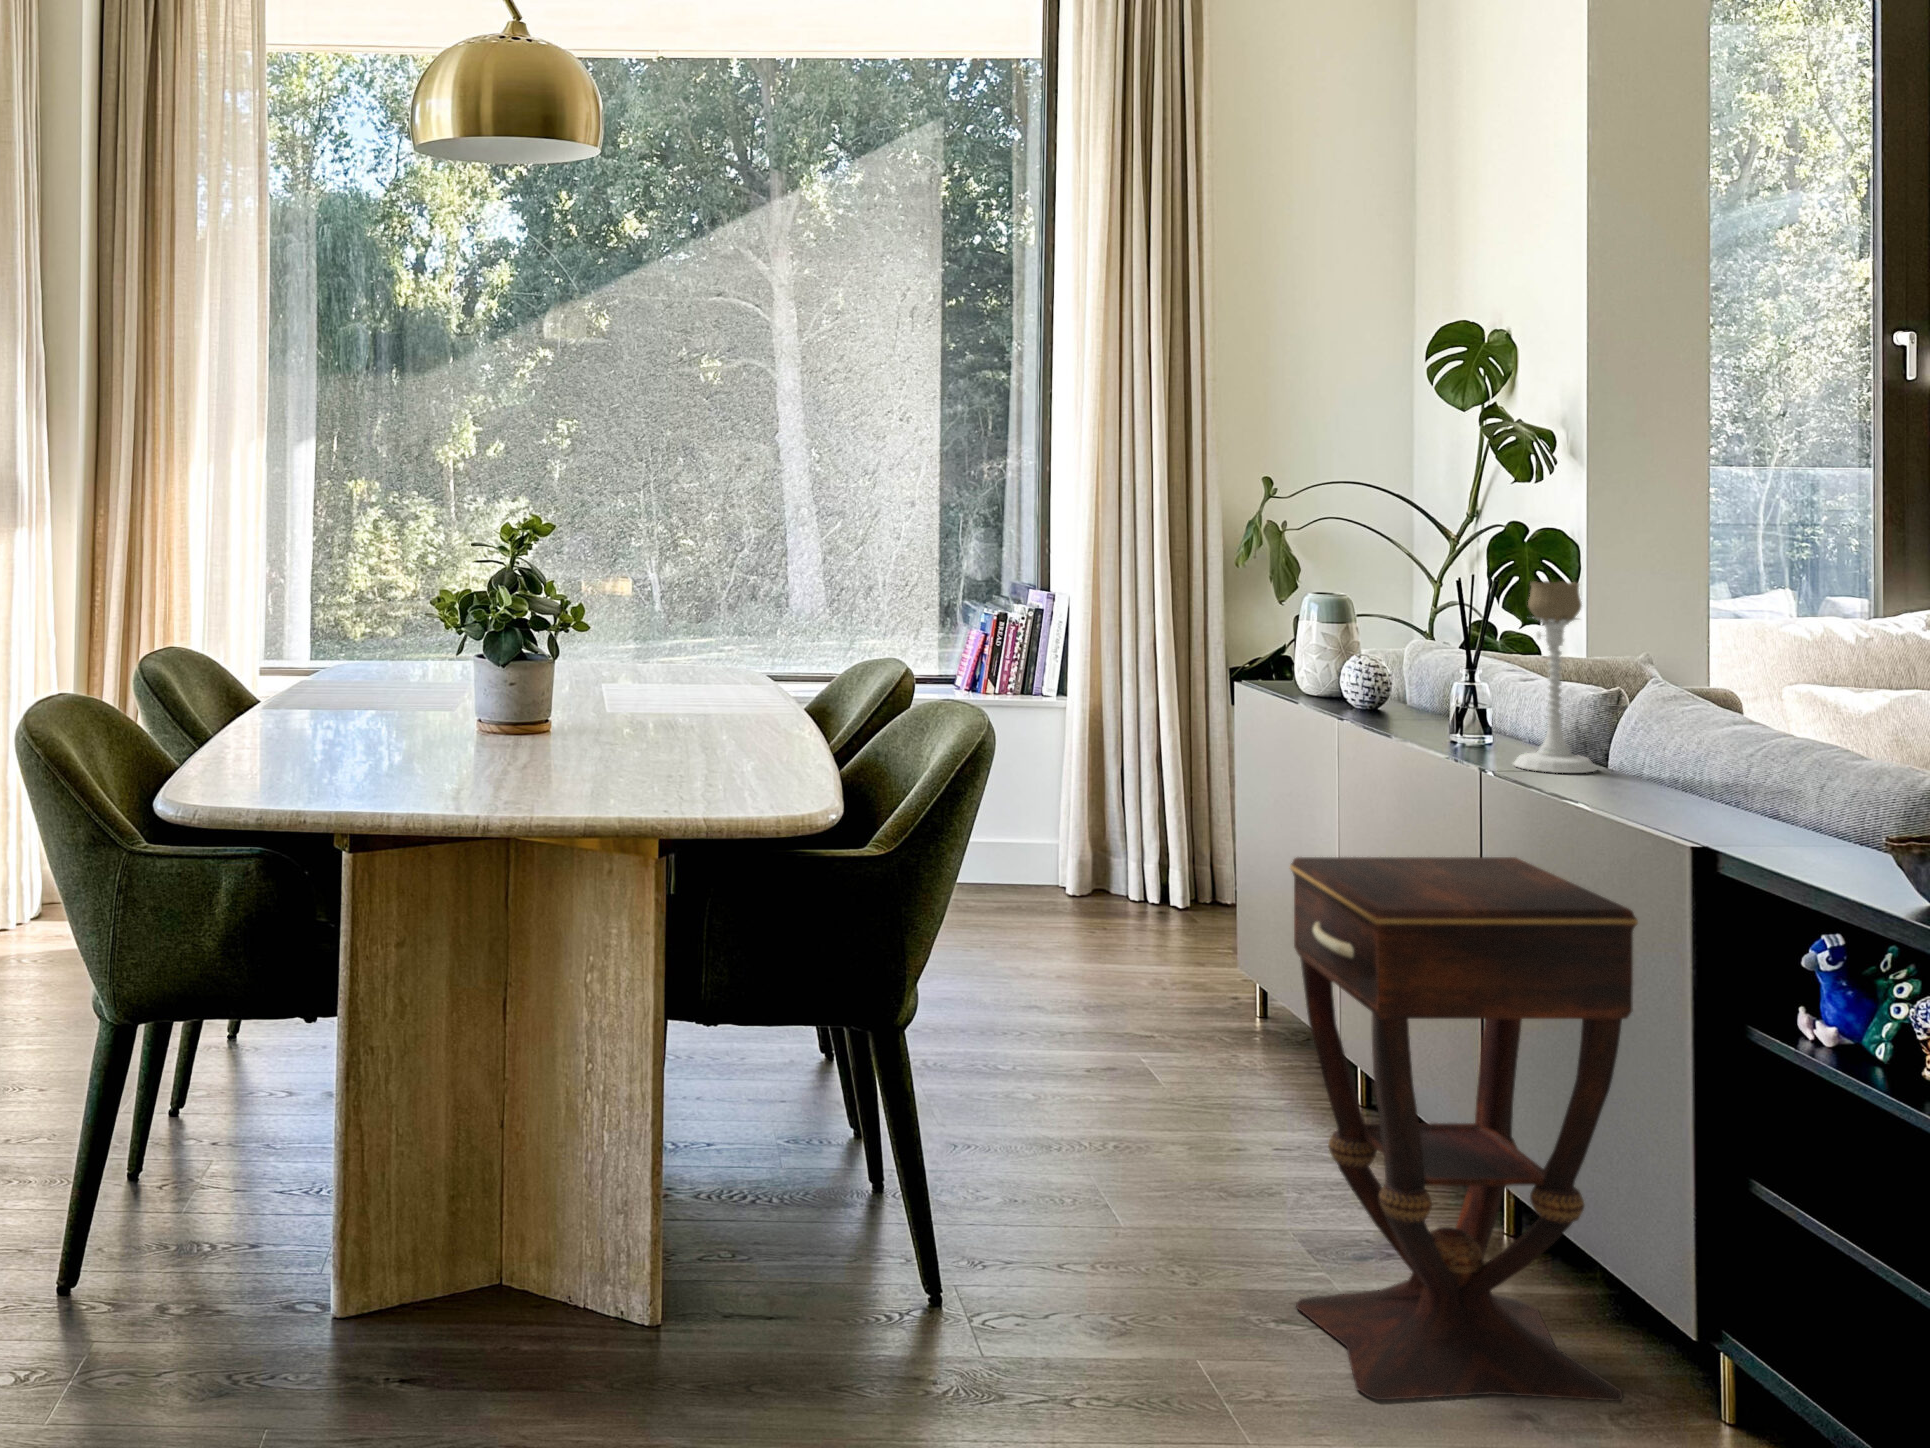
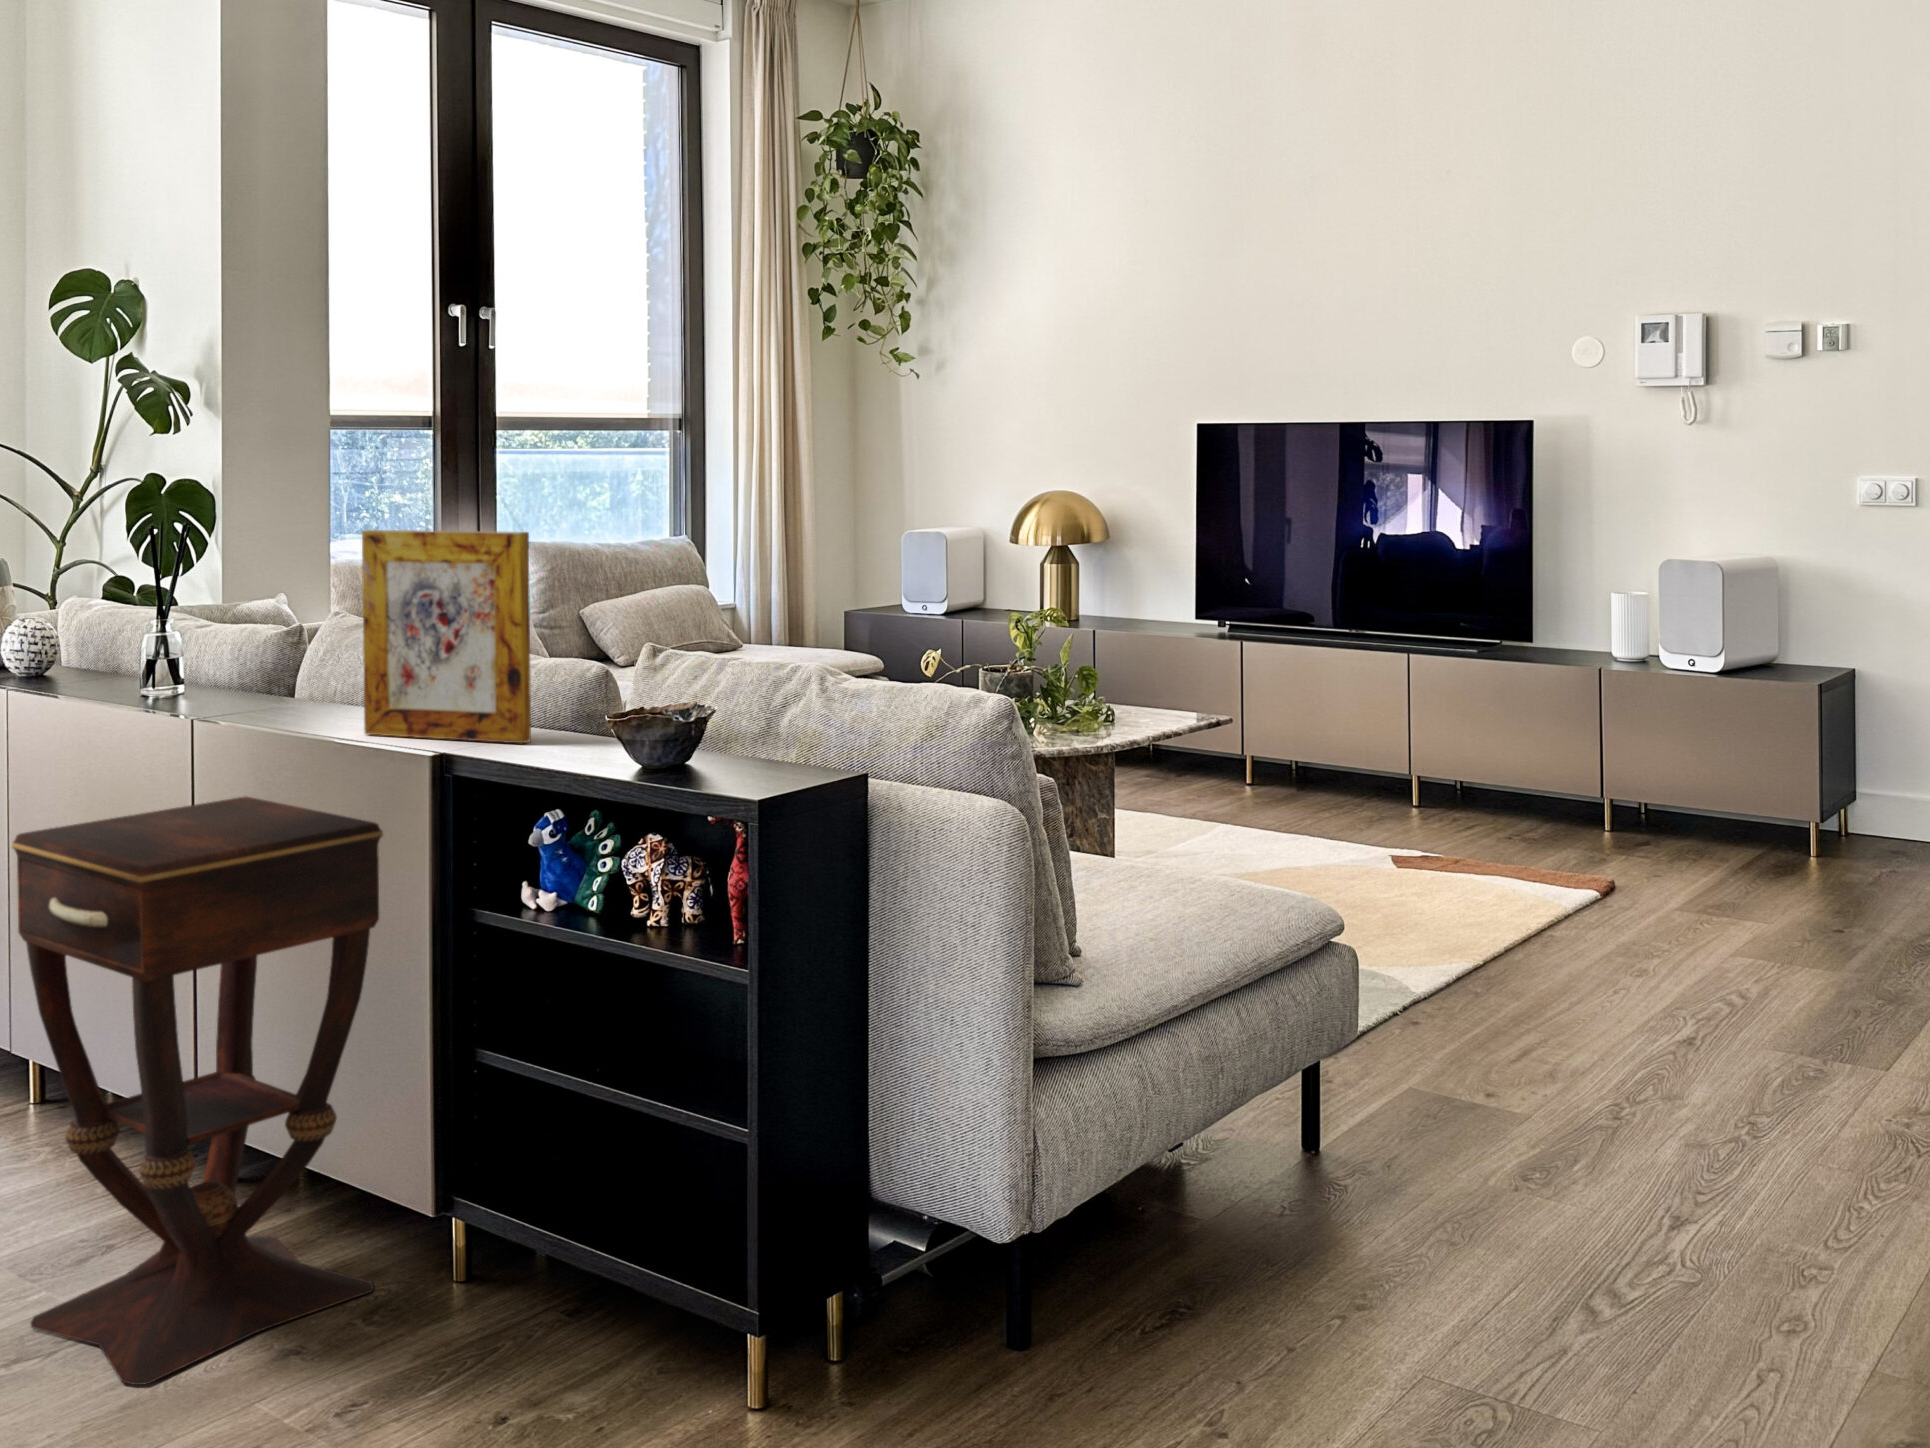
candle holder: present [1513,581,1597,773] -> none [220,522,302,711]
picture frame: none [1637,599,1825,851] -> present [362,530,531,743]

